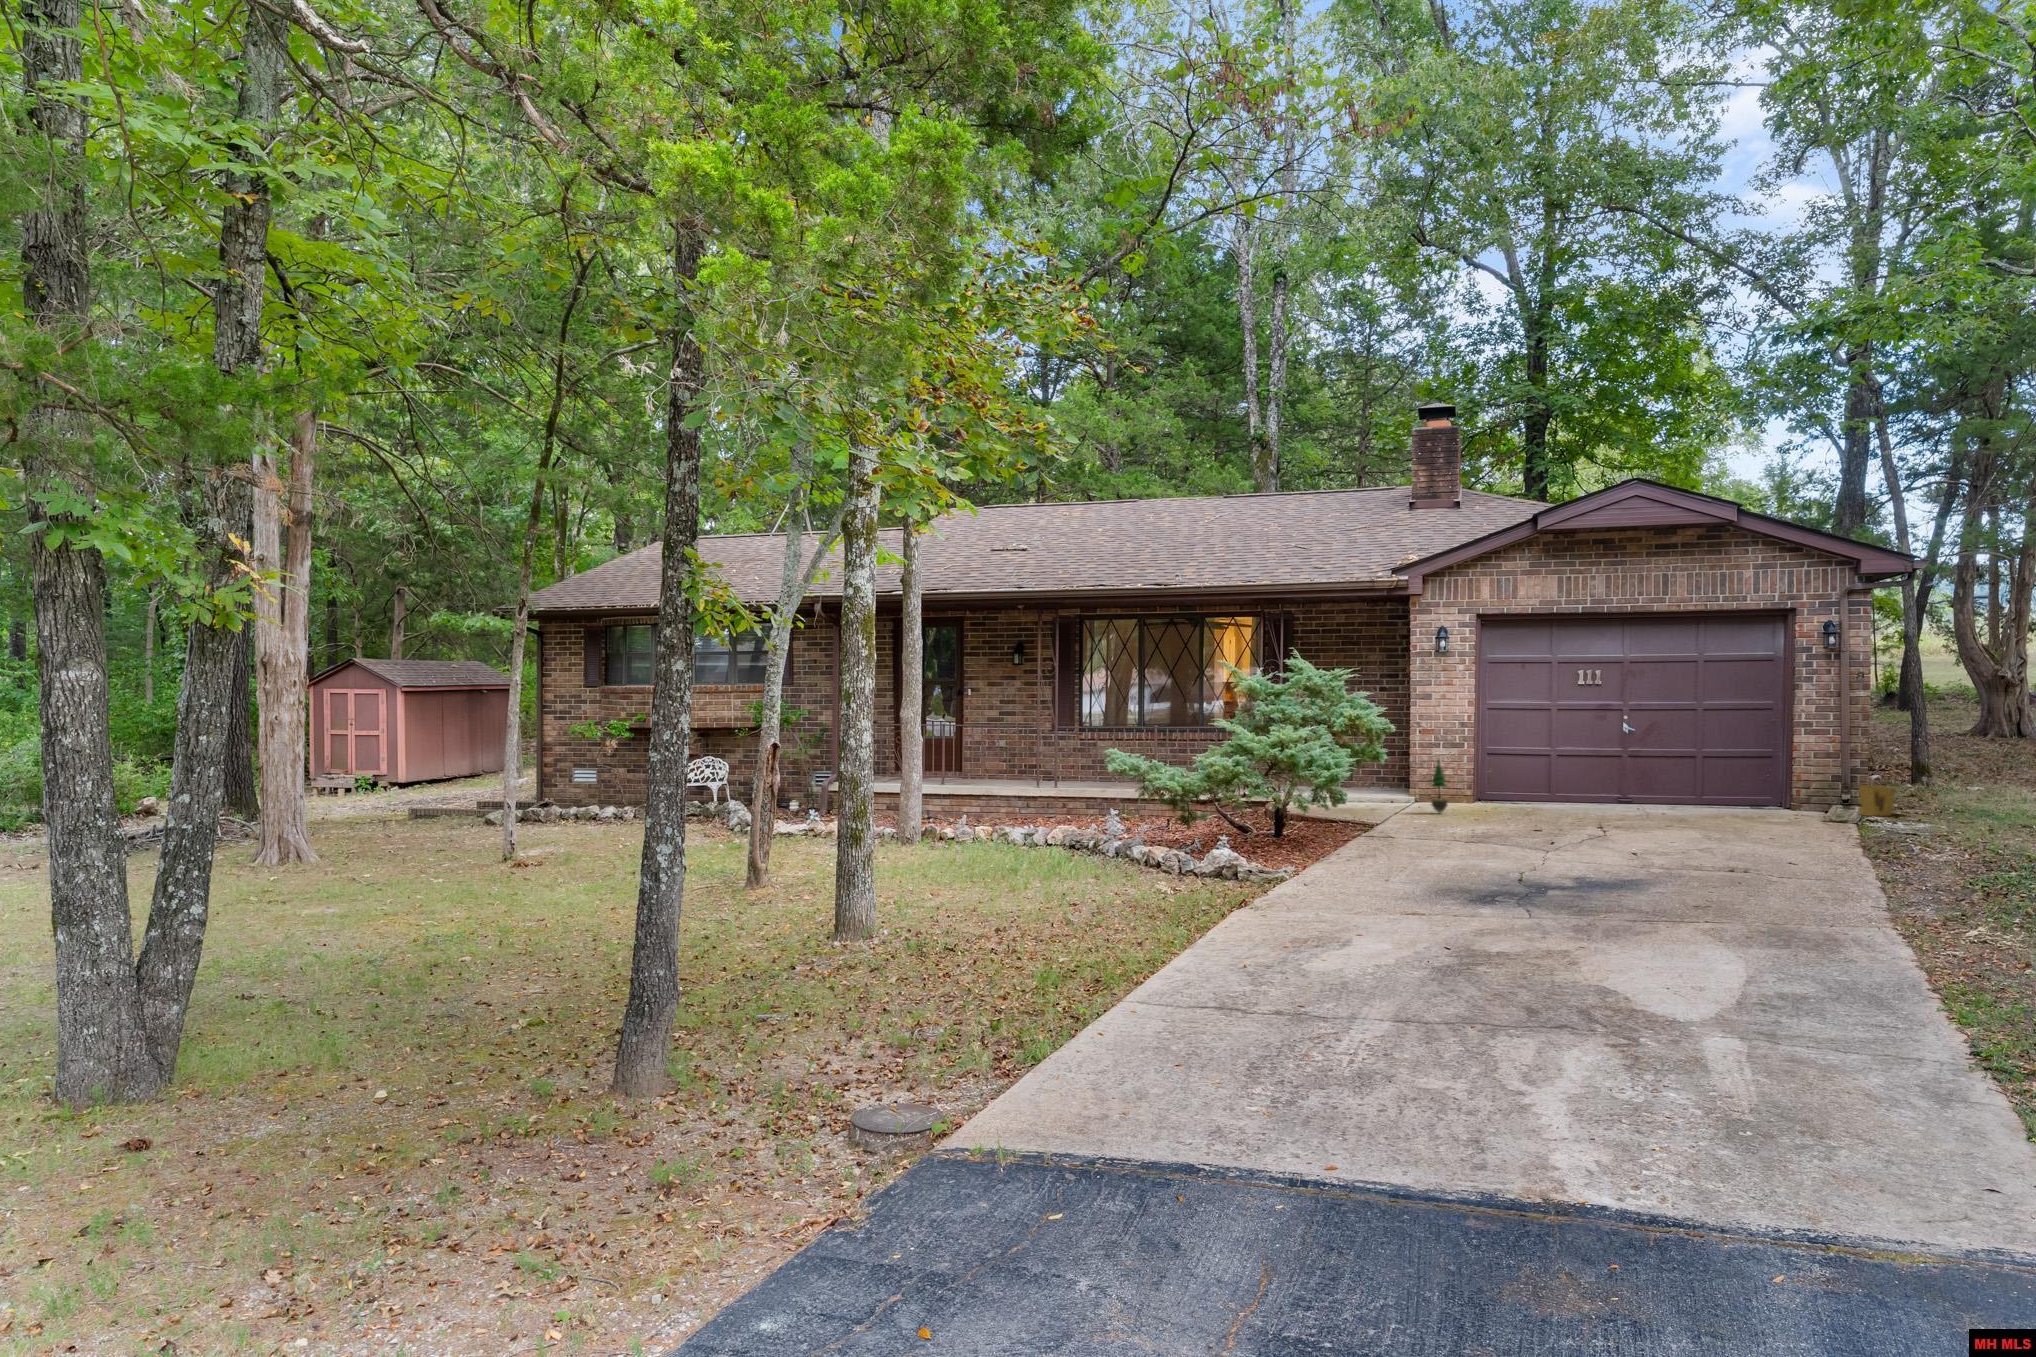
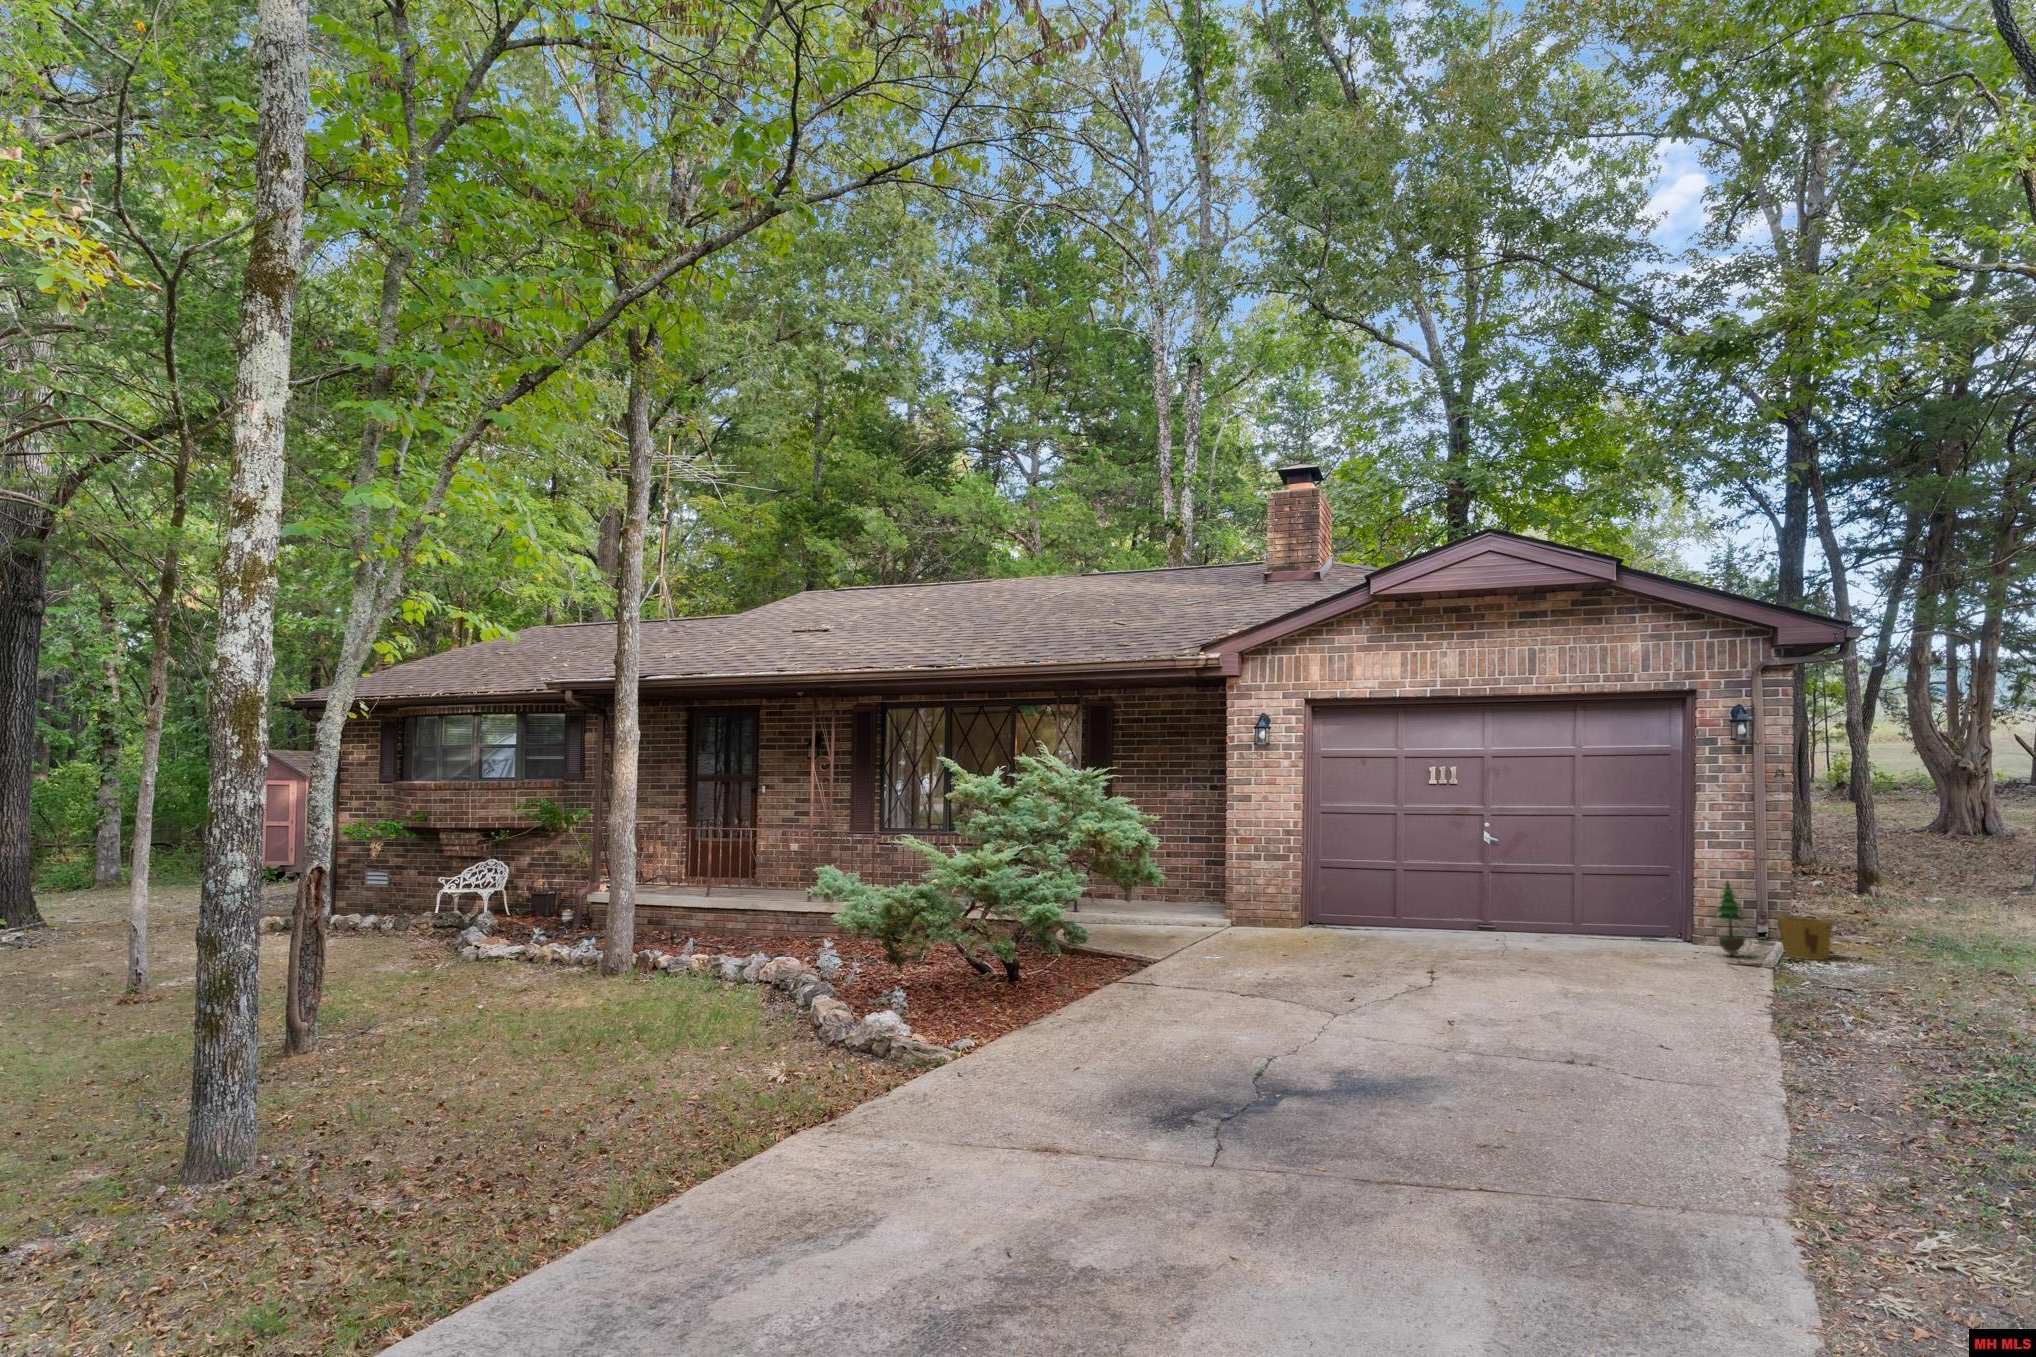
potted tree: present [1431,760,1447,813] -> present [1716,881,1744,956]

